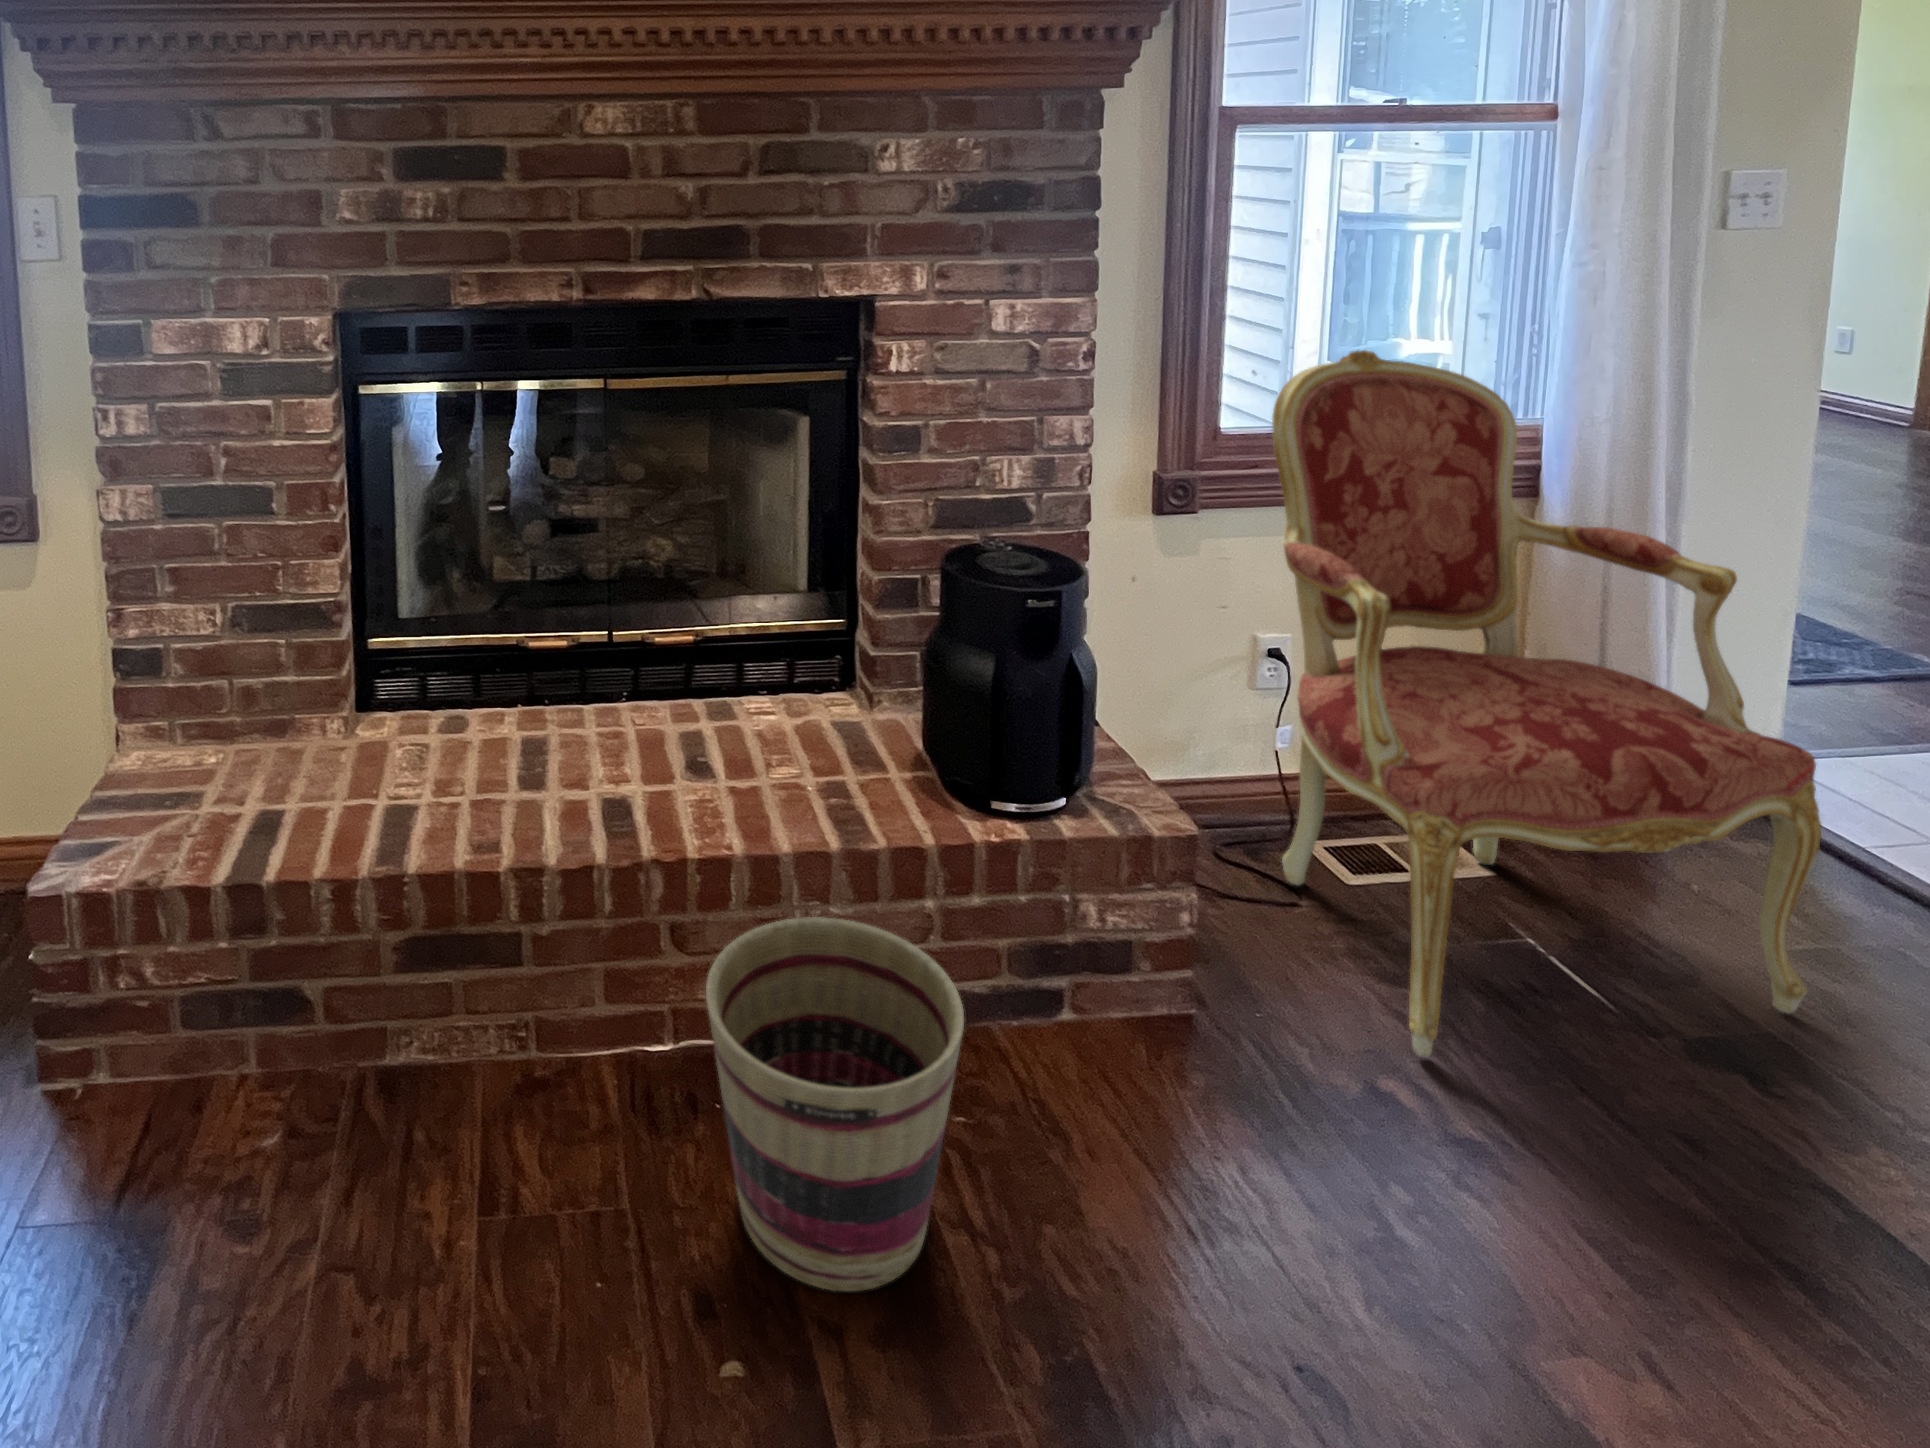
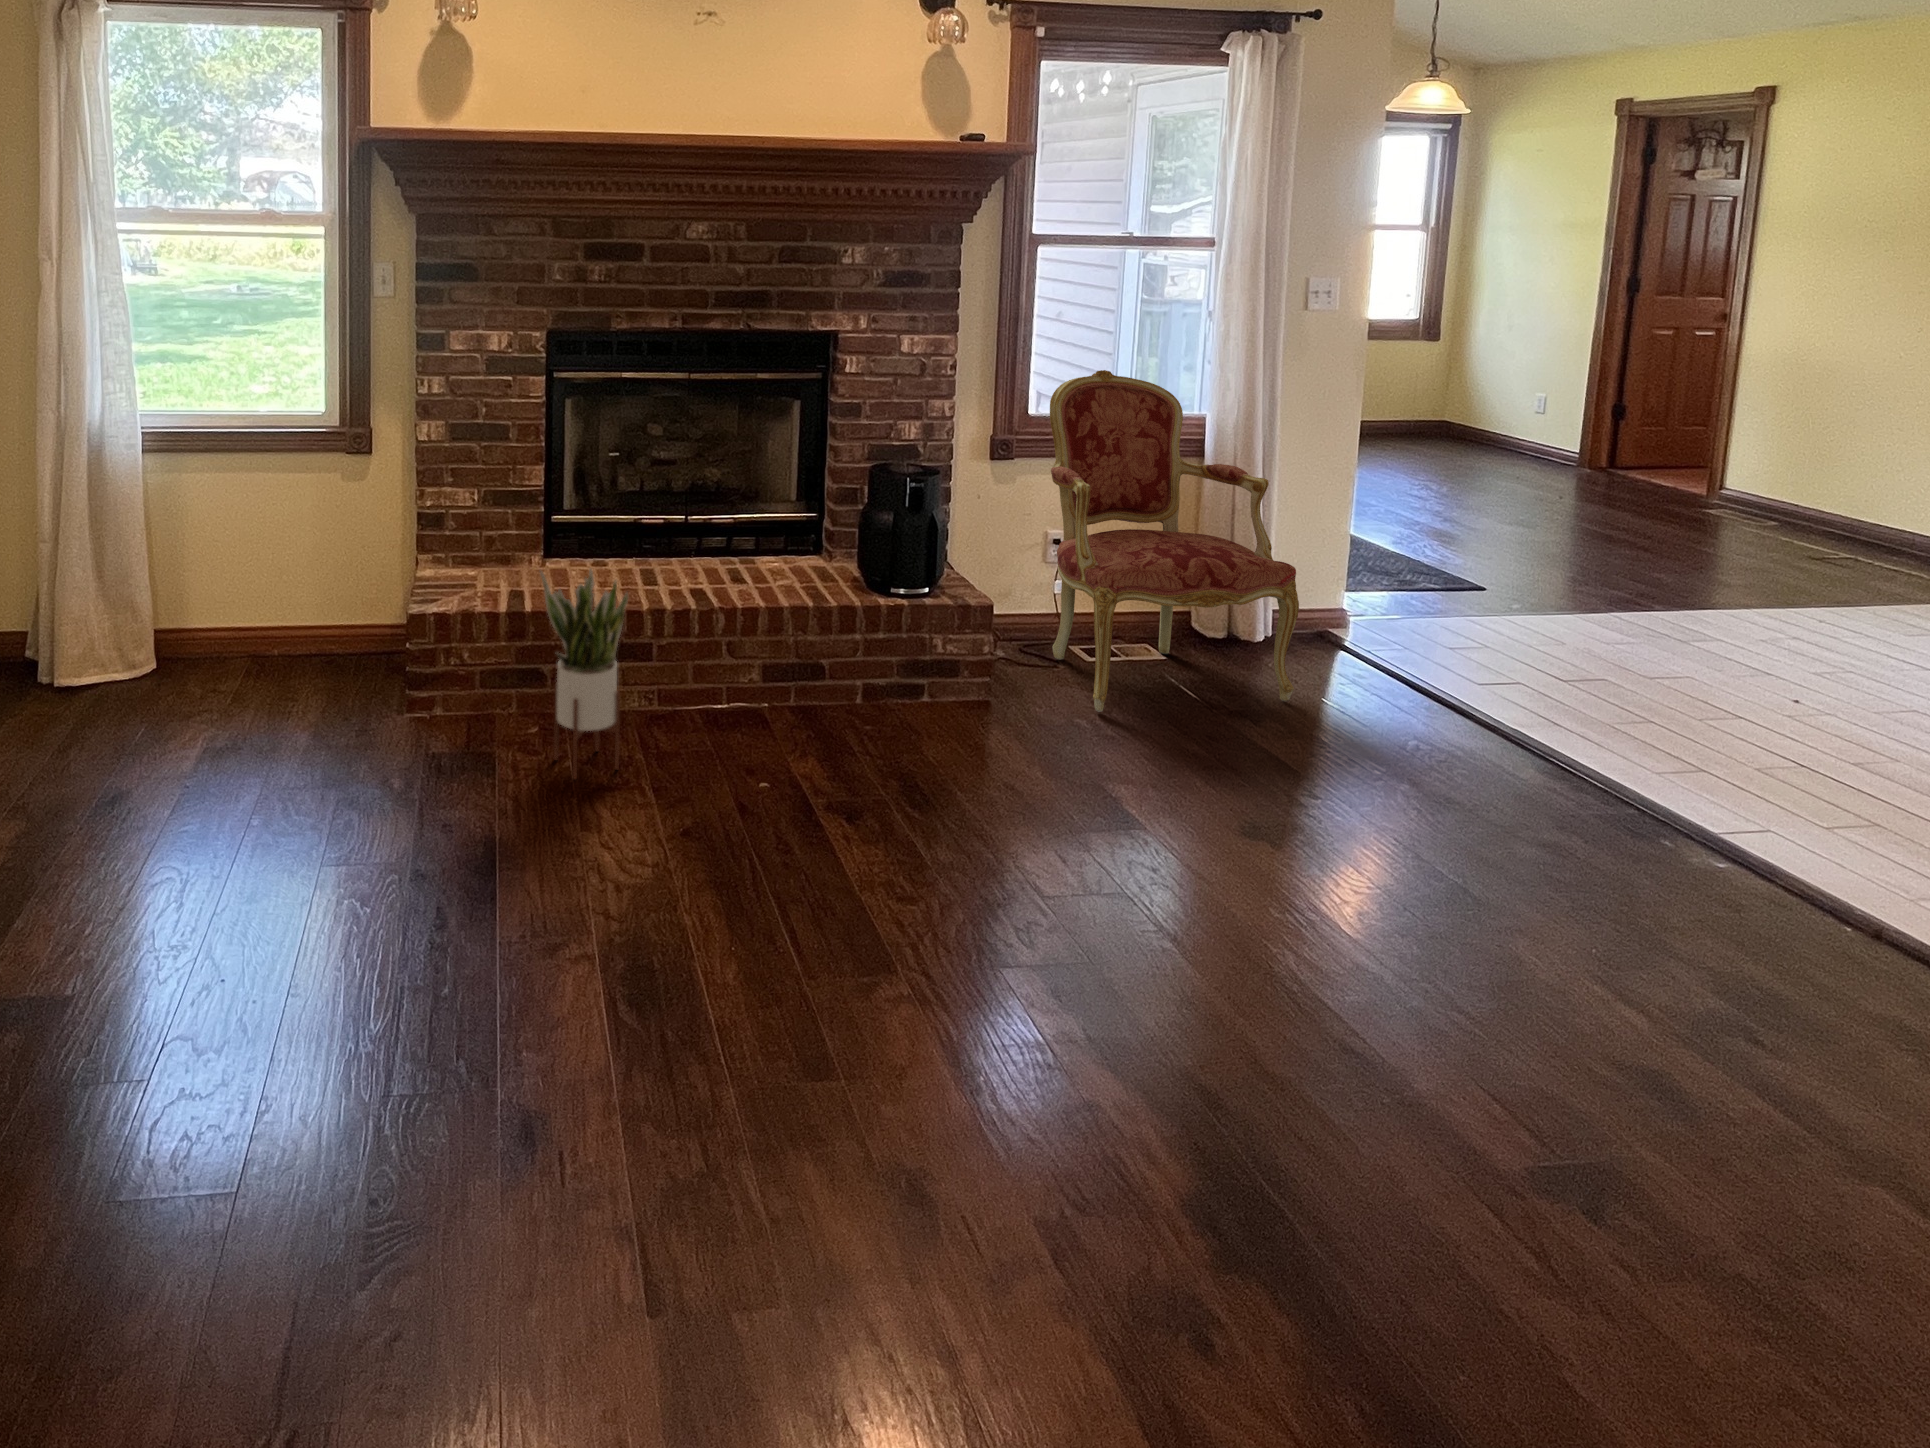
potted plant: none [223,863,429,1341] -> present [540,569,628,779]
basket: present [706,917,964,1291] -> none [750,626,869,770]

